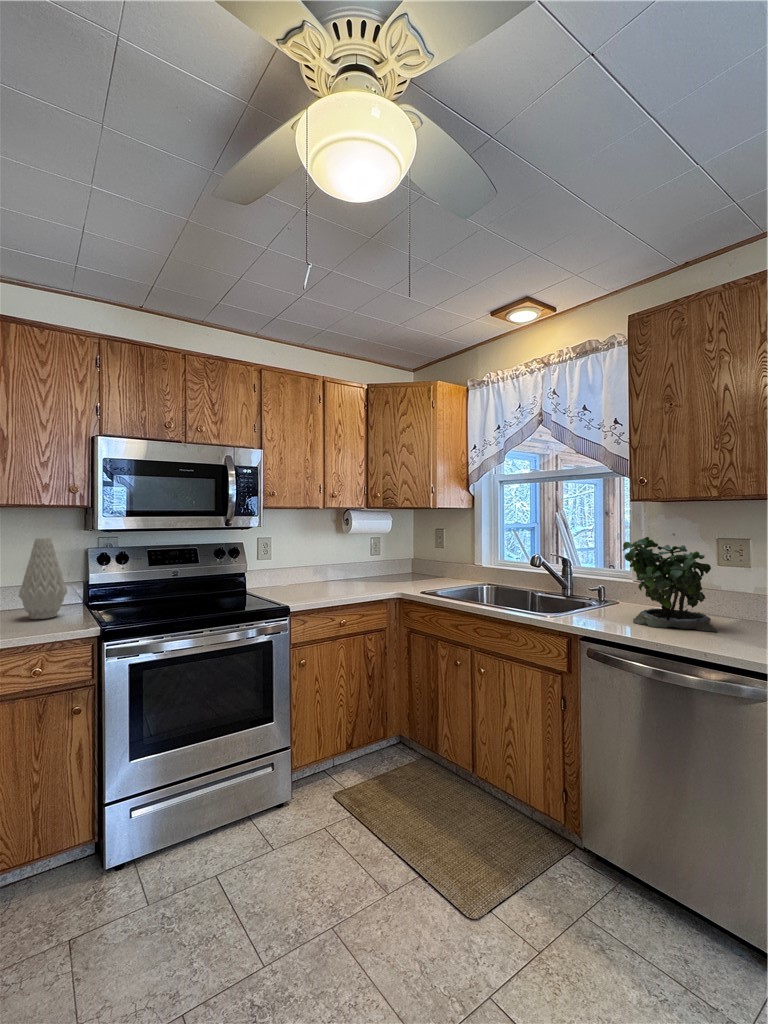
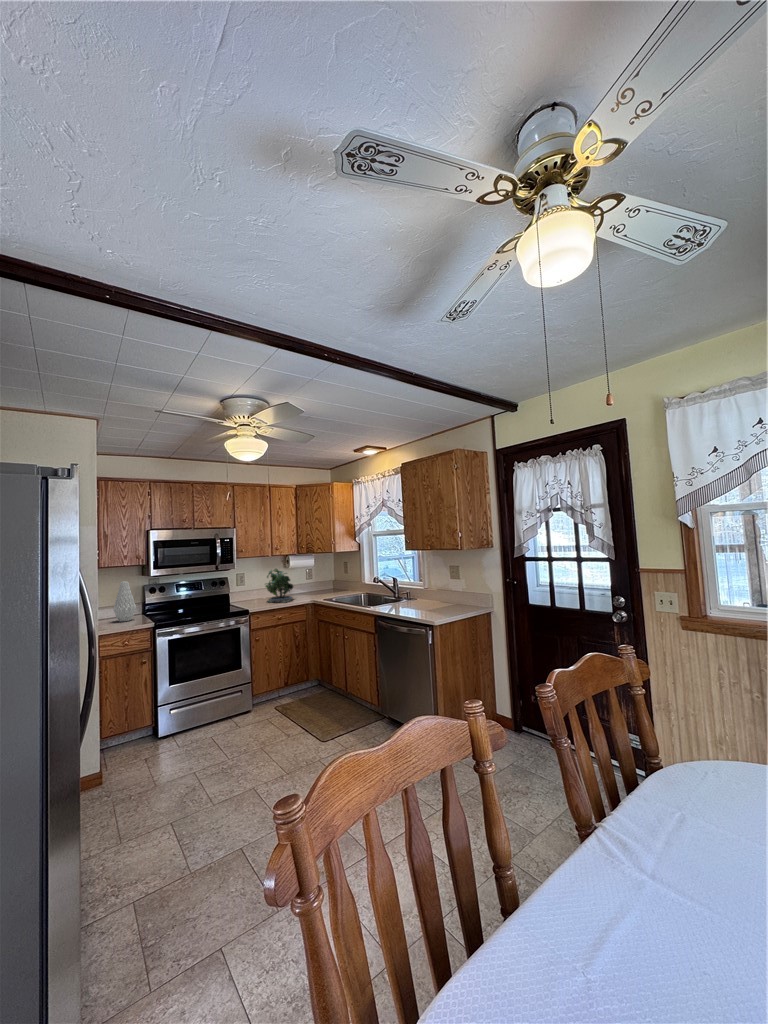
potted plant: present [623,533,717,632] -> present [266,569,293,603]

